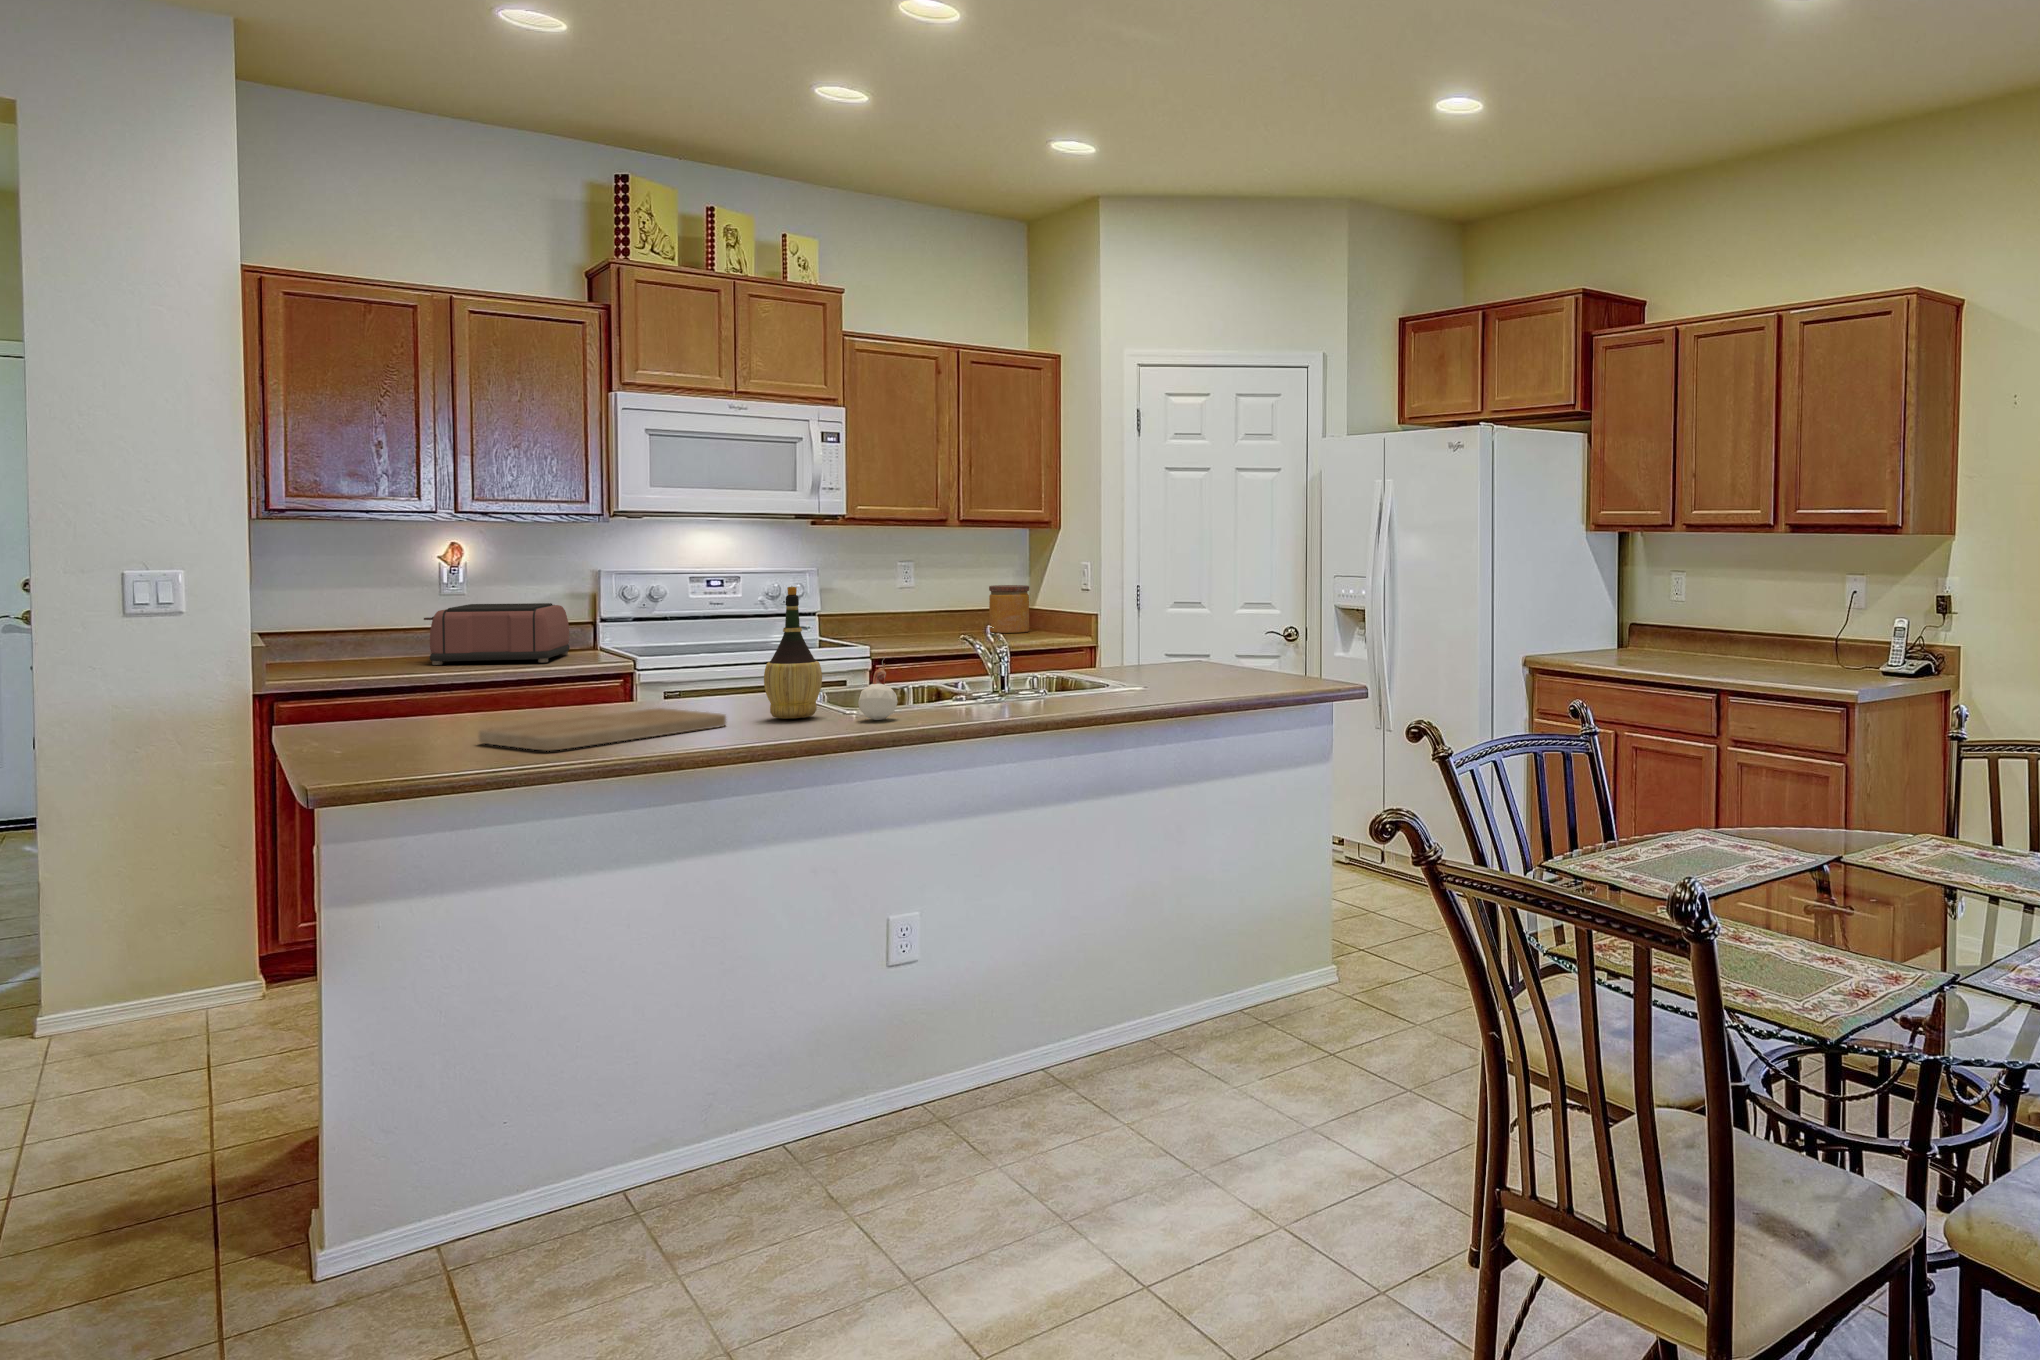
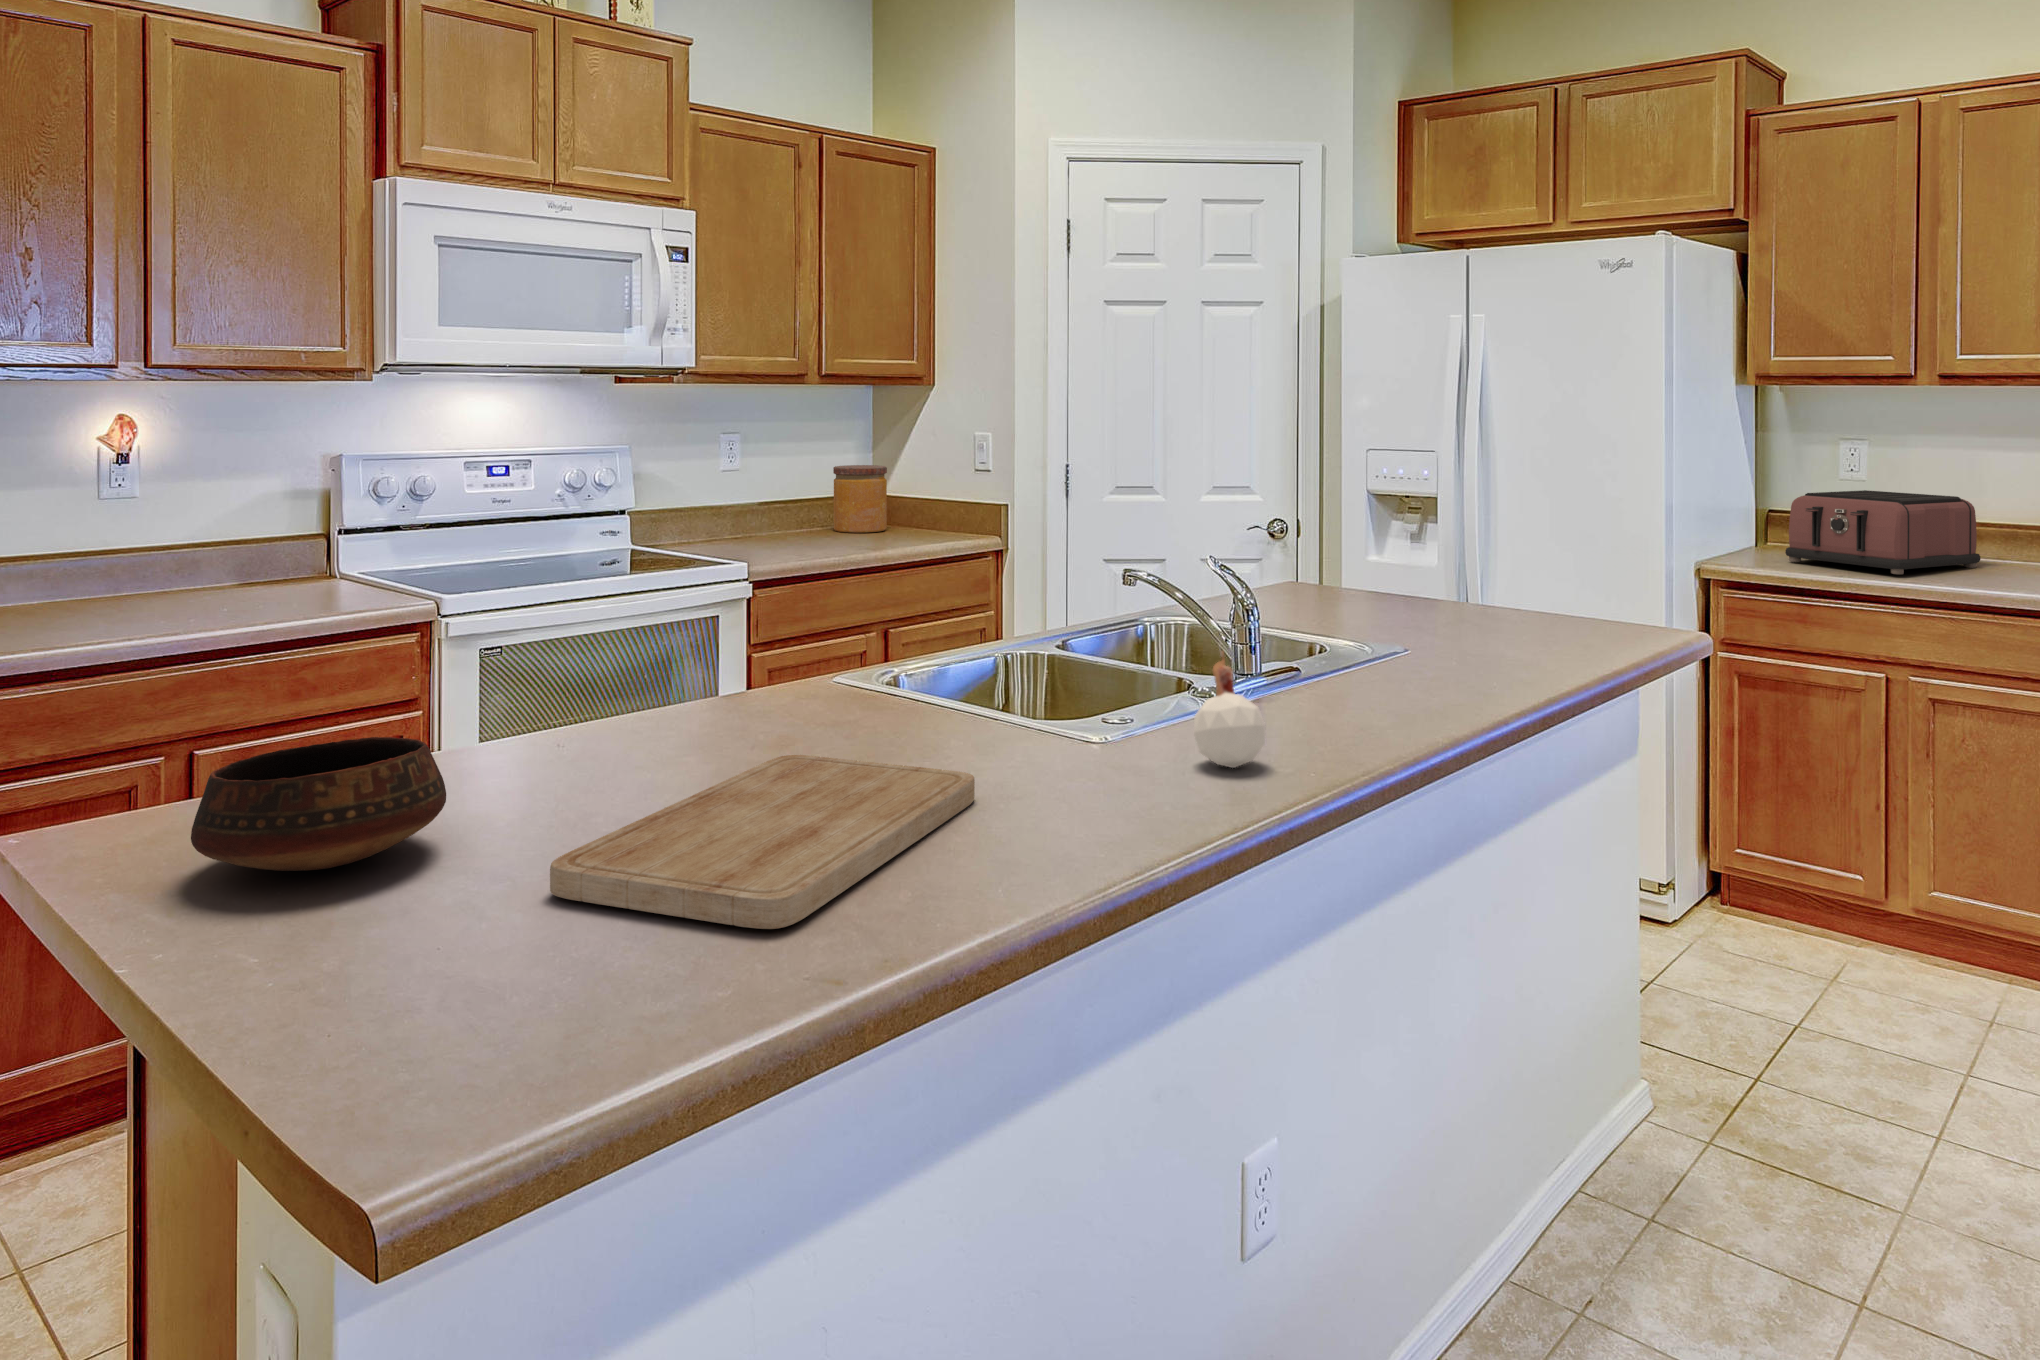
wine bottle: present [764,586,822,719] -> none [1001,503,1106,770]
toaster: present [424,603,570,665] -> present [1785,490,1980,574]
bowl: none [339,685,463,736] -> present [191,737,446,871]

